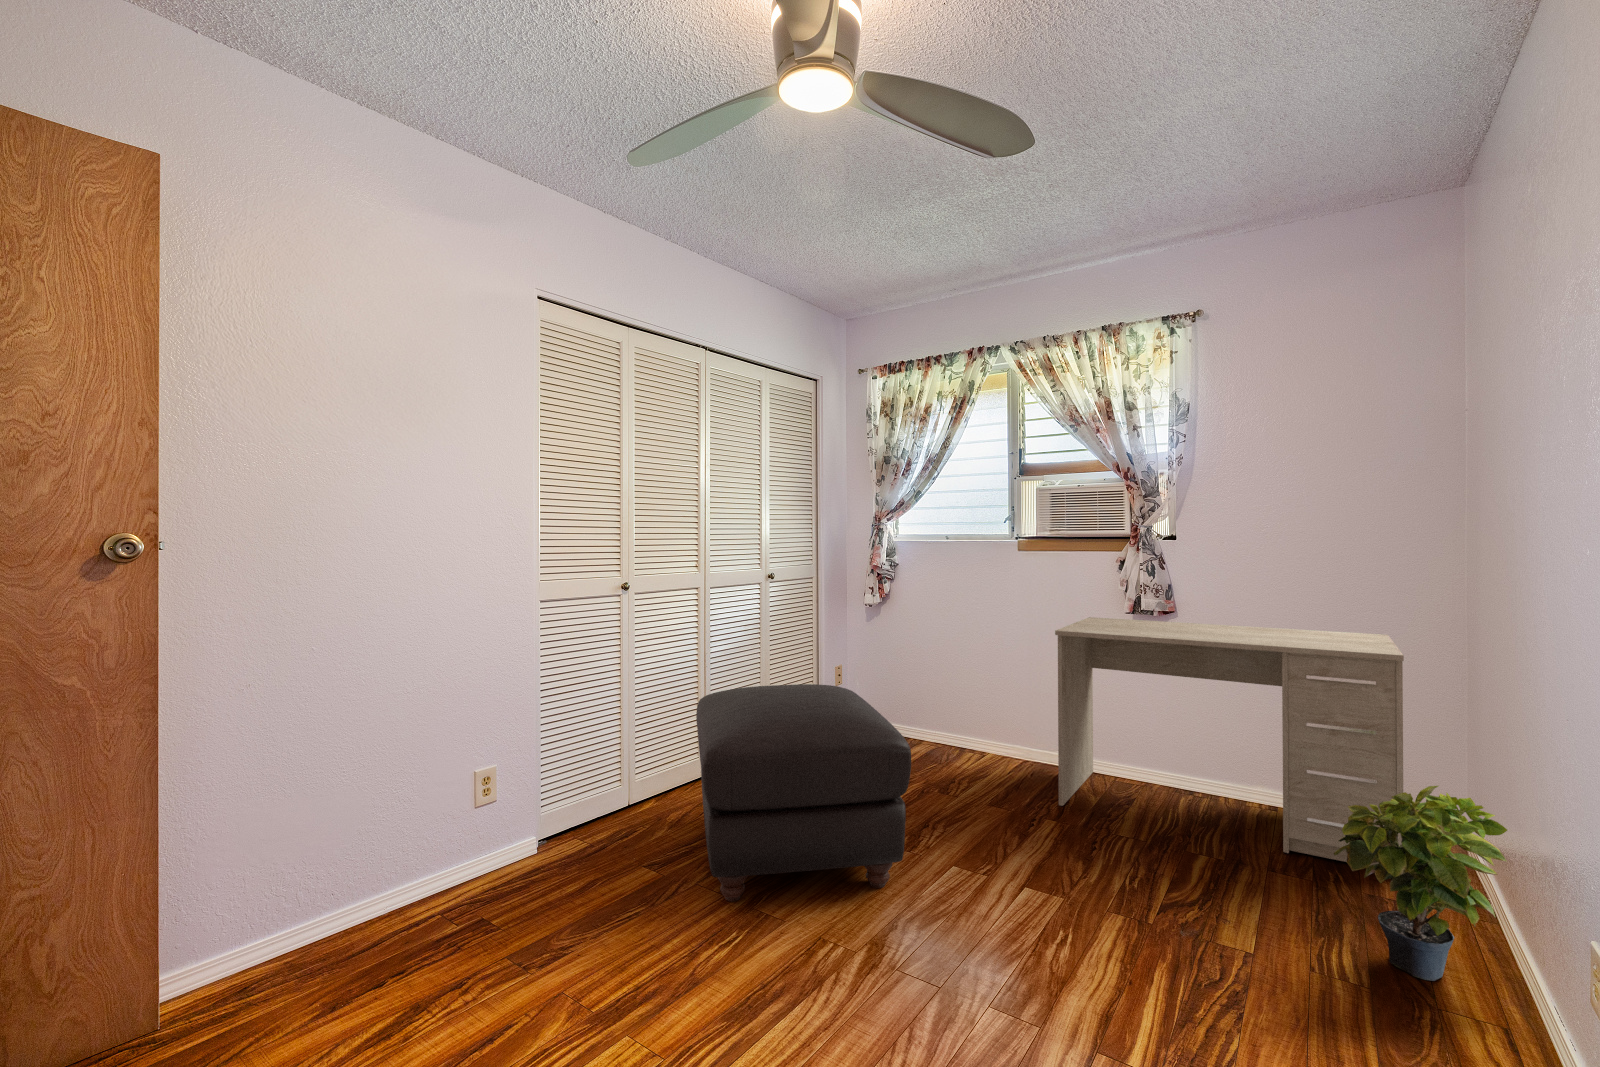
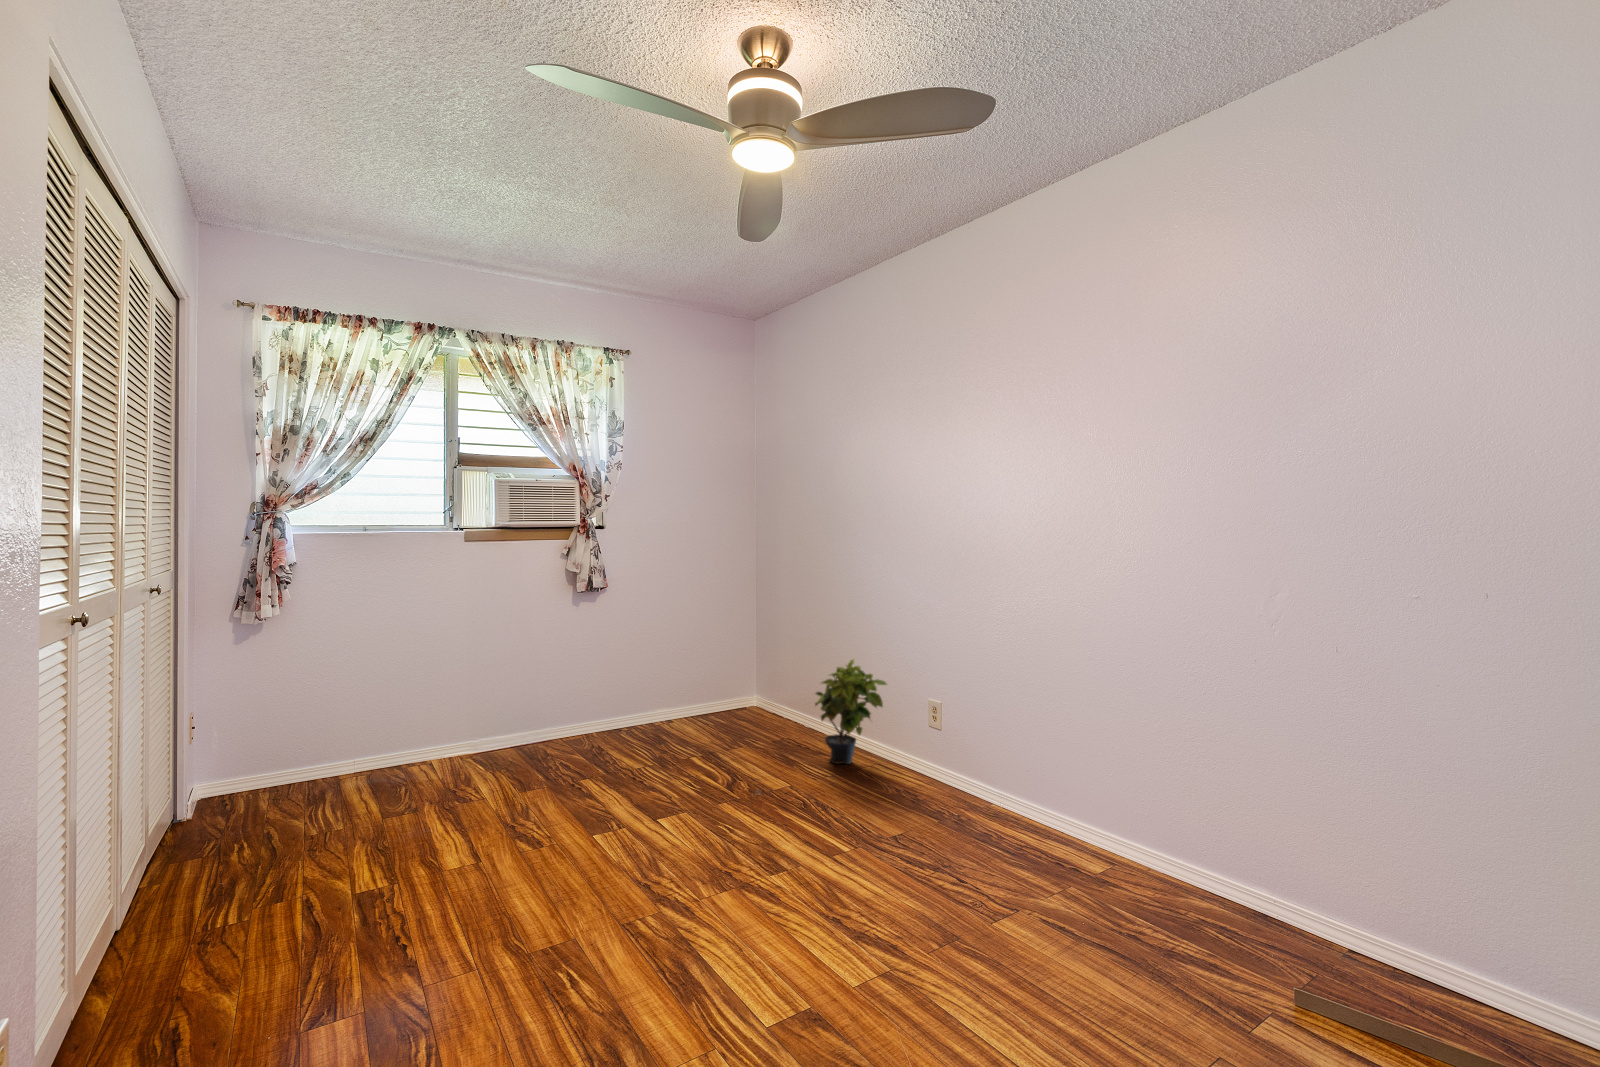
desk: present [1055,617,1404,865] -> none [547,590,782,768]
ottoman: present [696,684,911,901] -> none [245,706,616,964]

